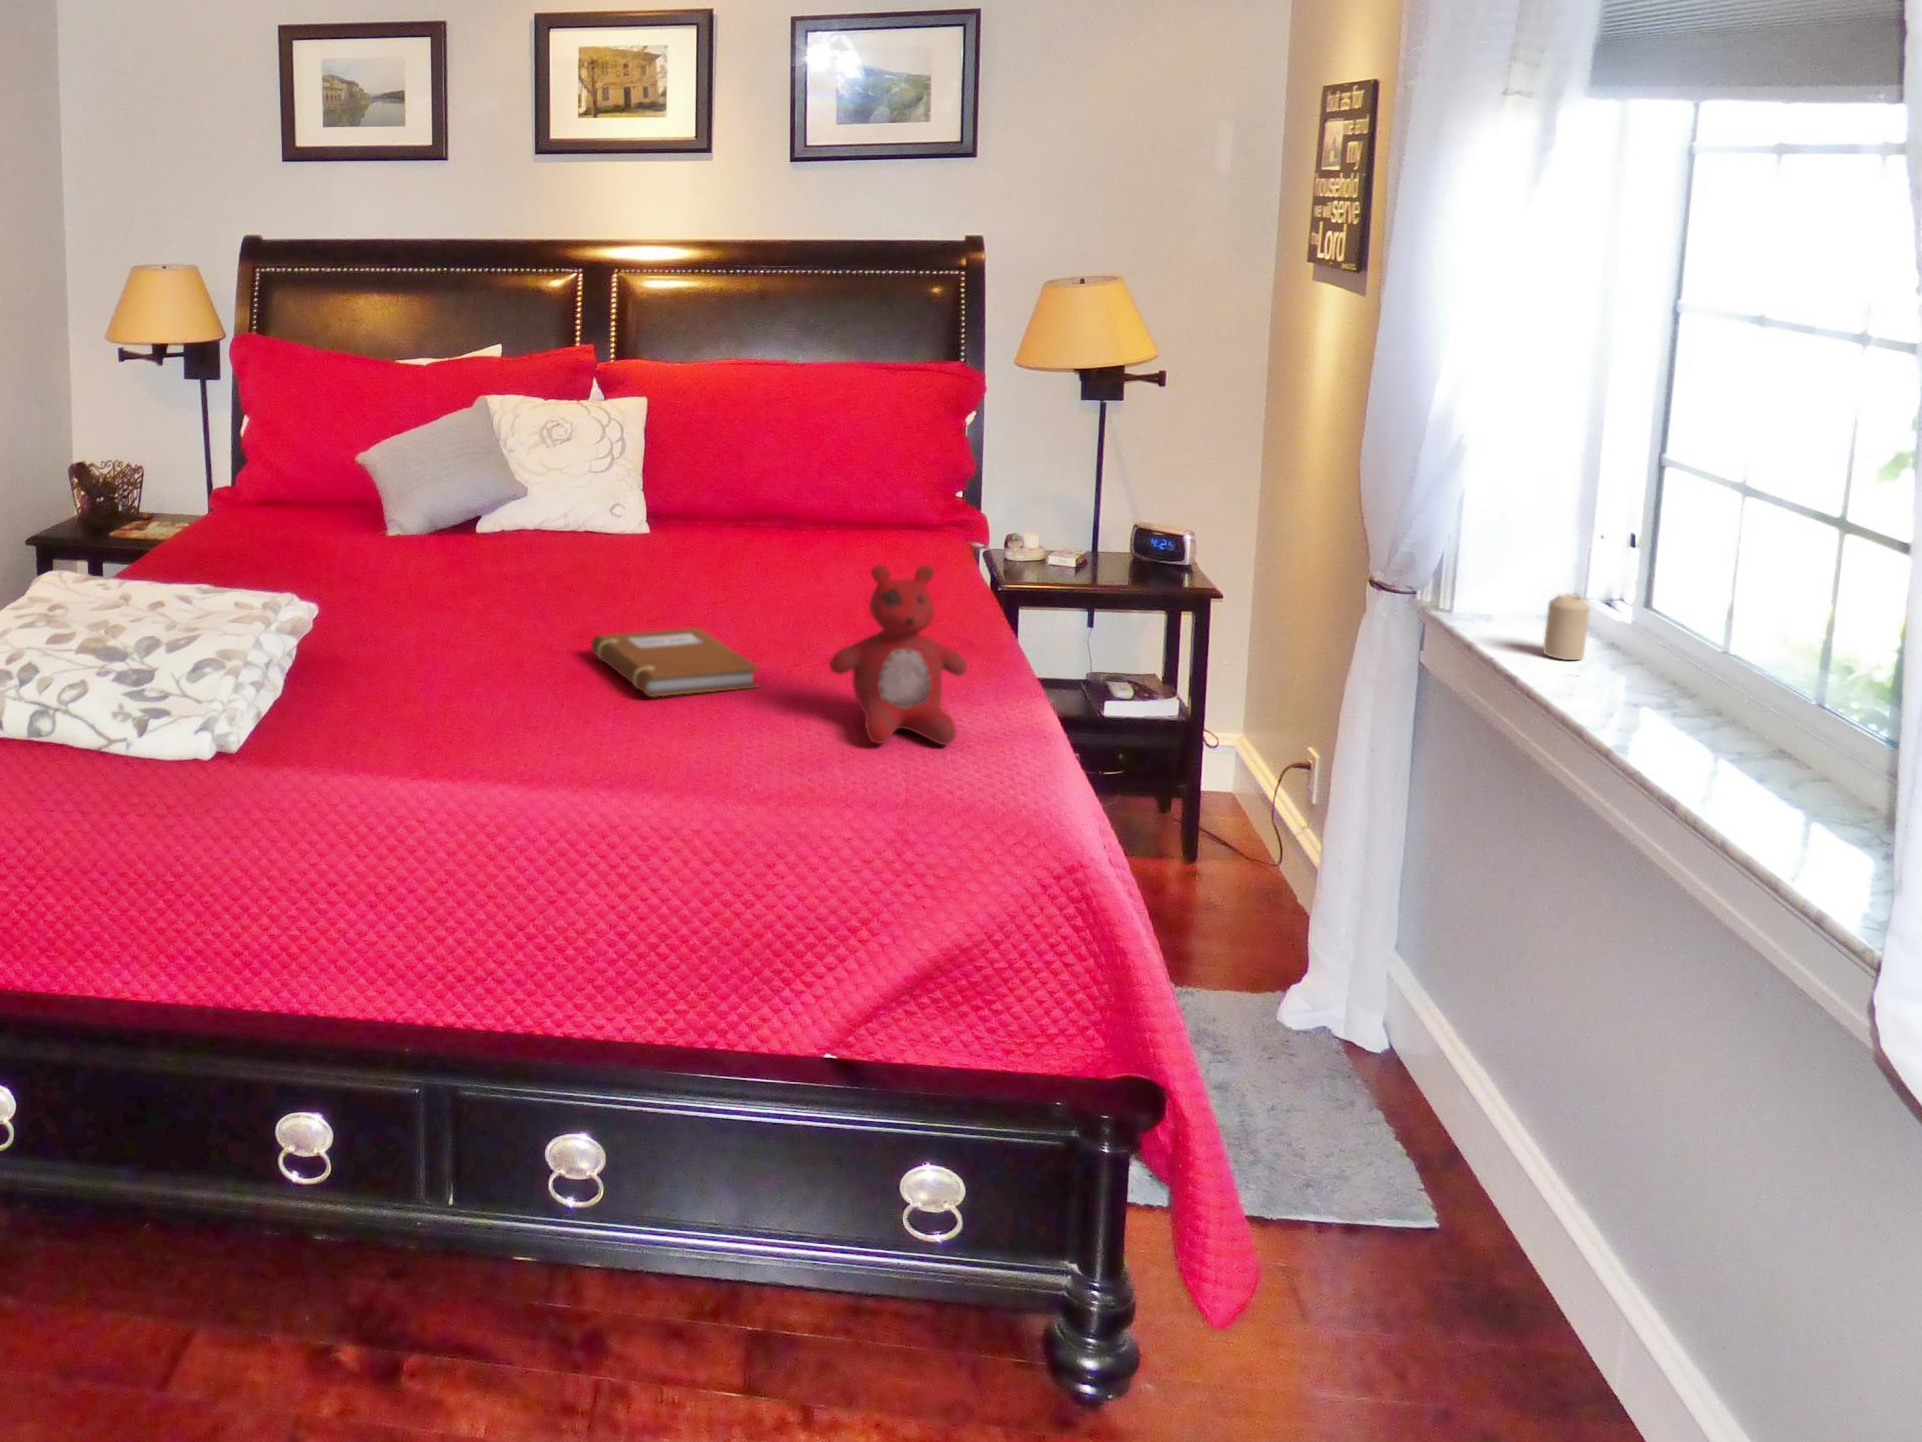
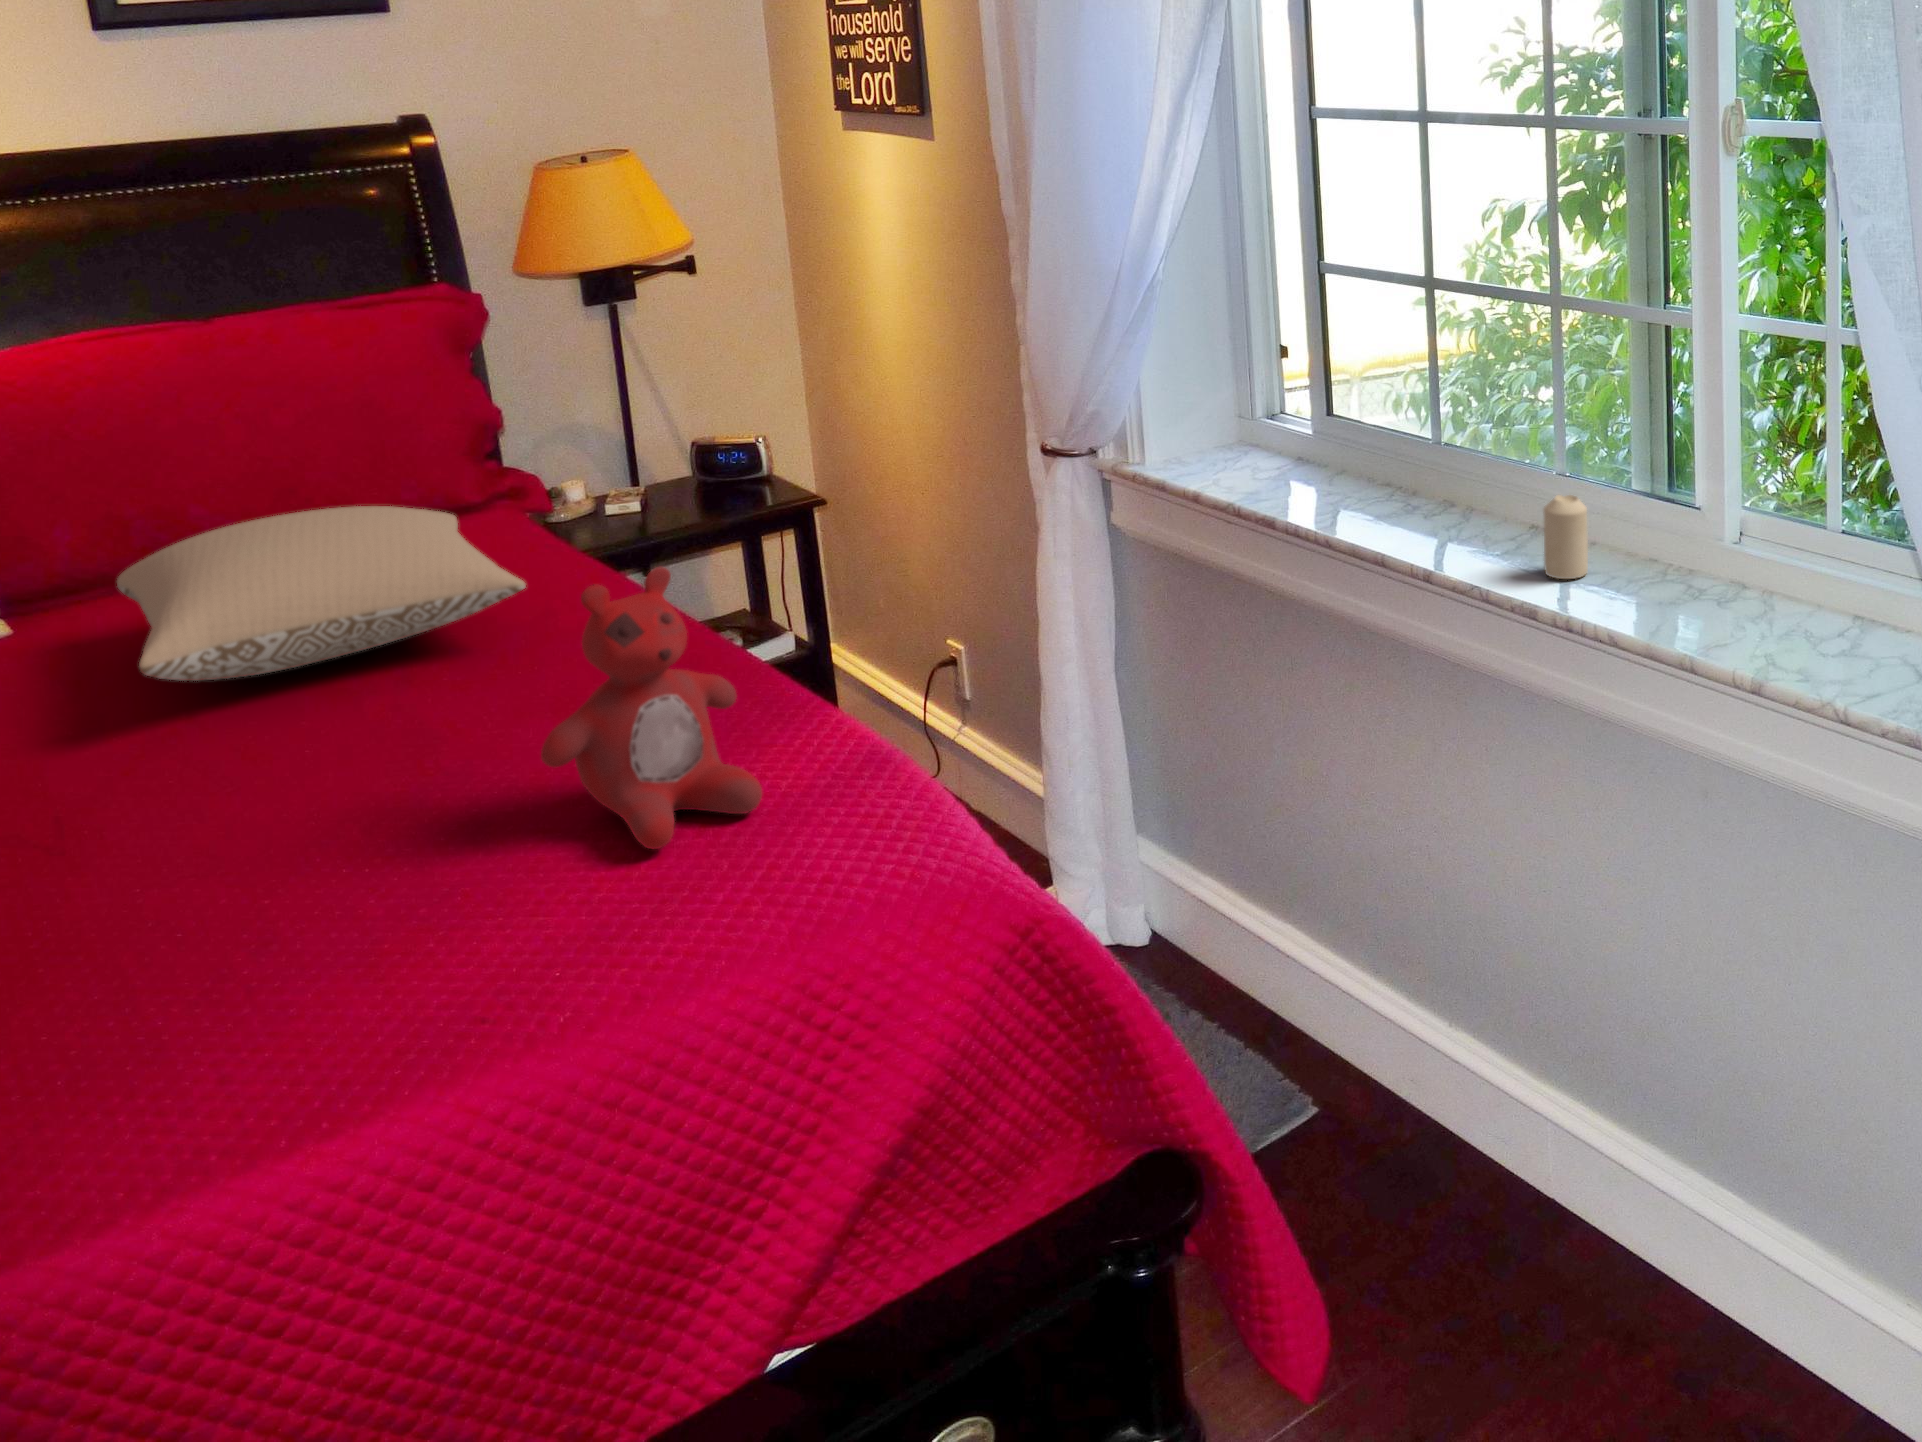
pillow: none [675,493,899,588] -> present [117,506,526,681]
candle: present [1543,594,1589,660] -> present [1543,495,1588,579]
notebook: present [591,628,759,696] -> none [41,767,401,918]

